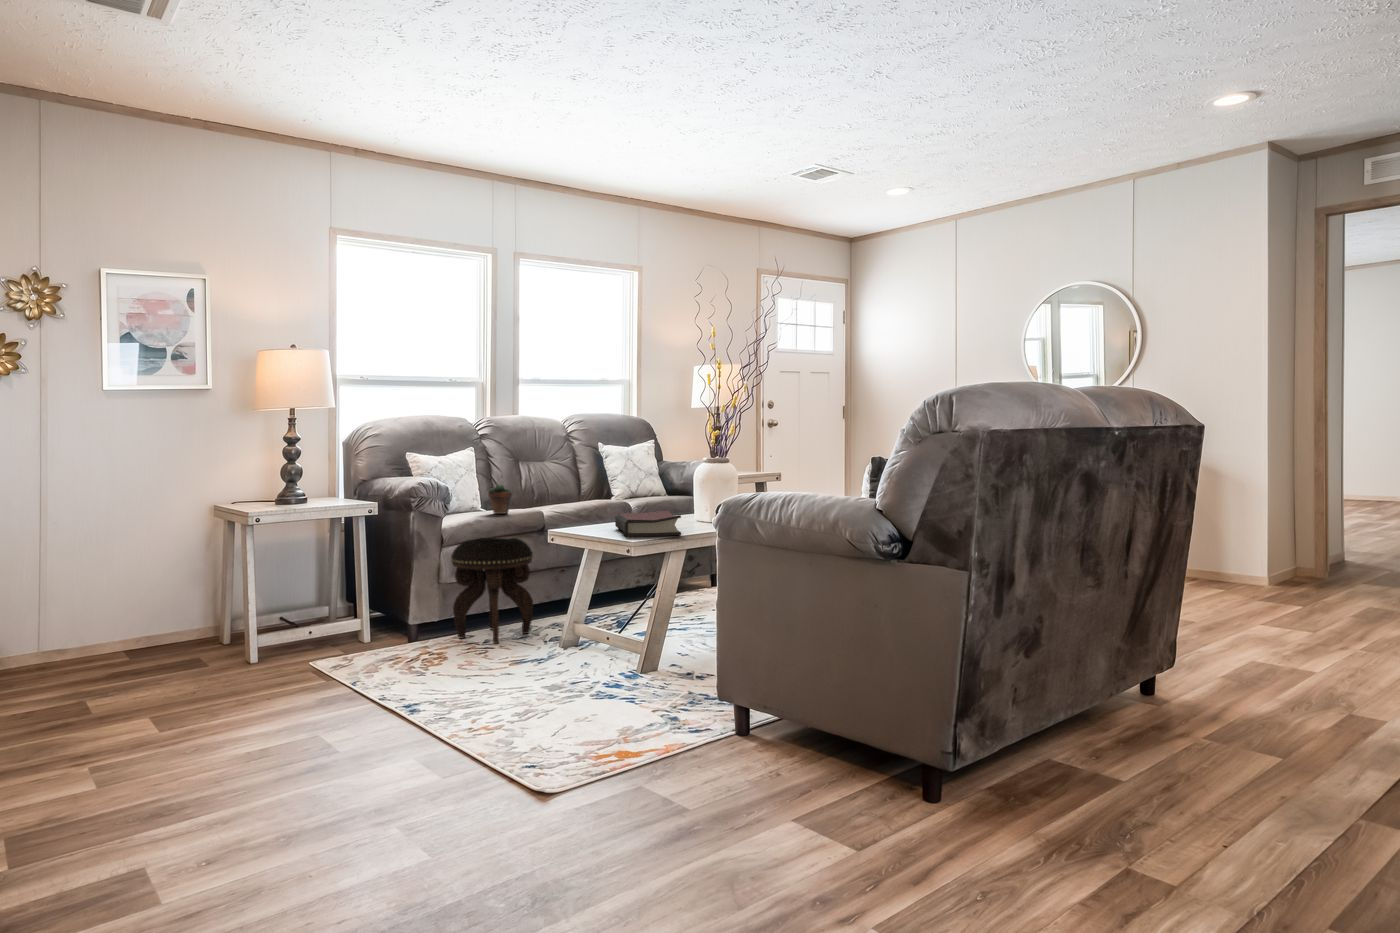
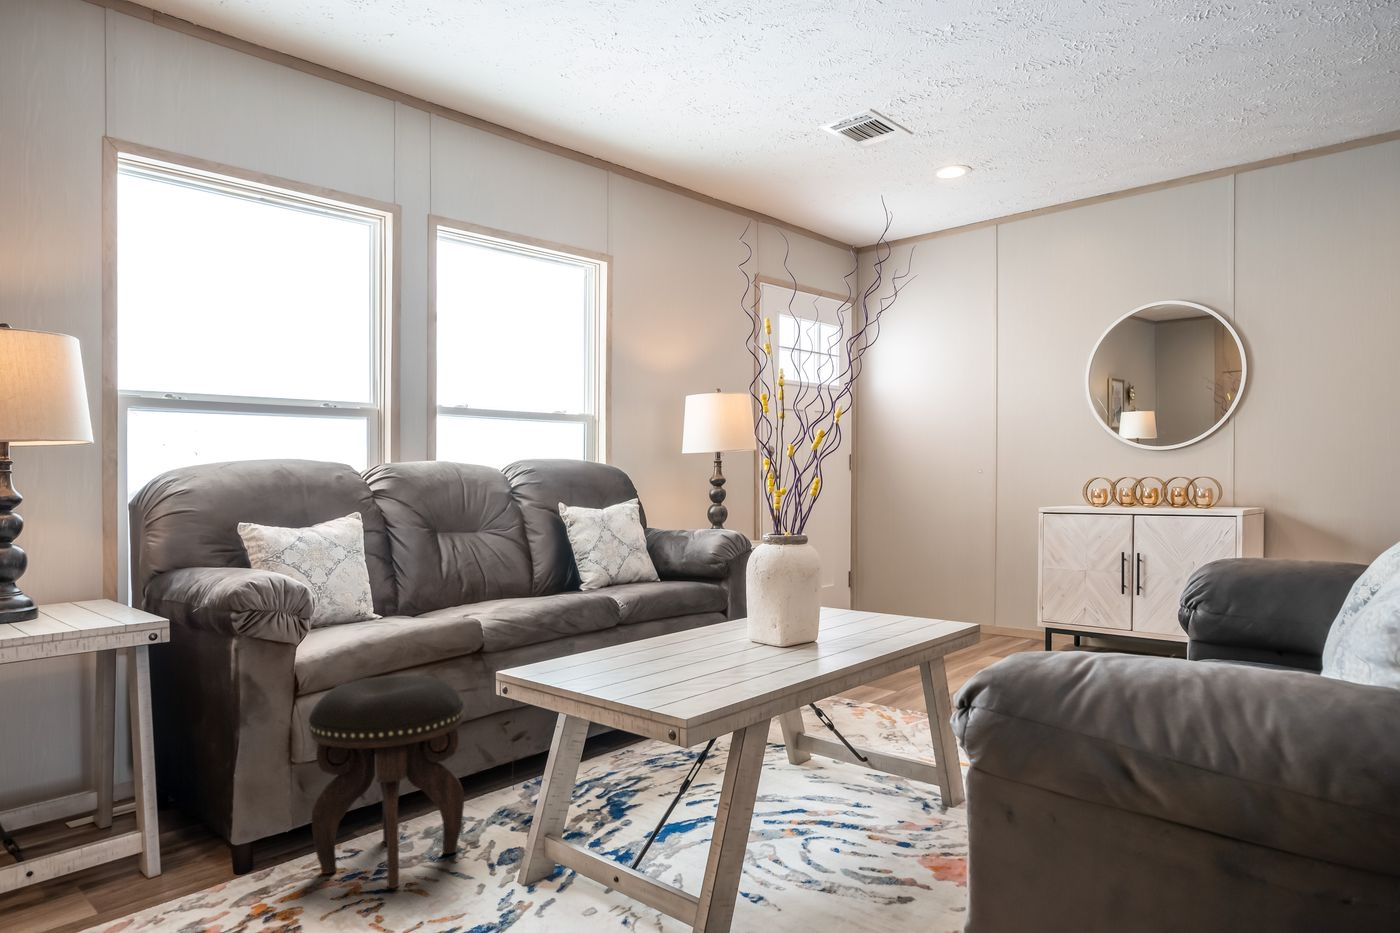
succulent plant: present [488,476,513,514] -> none [383,558,427,628]
hardback book: present [615,510,681,537] -> none [627,628,768,695]

